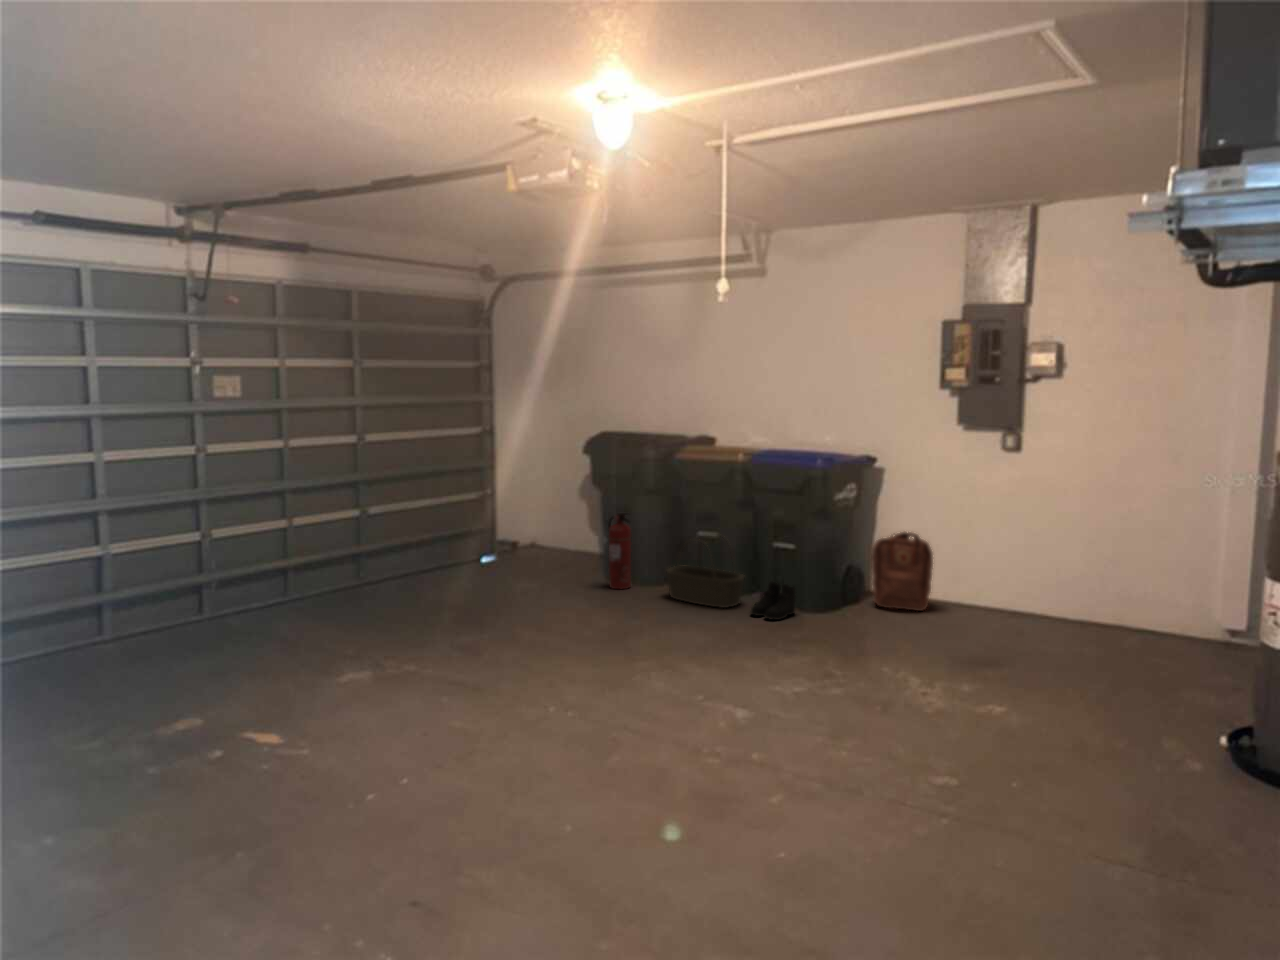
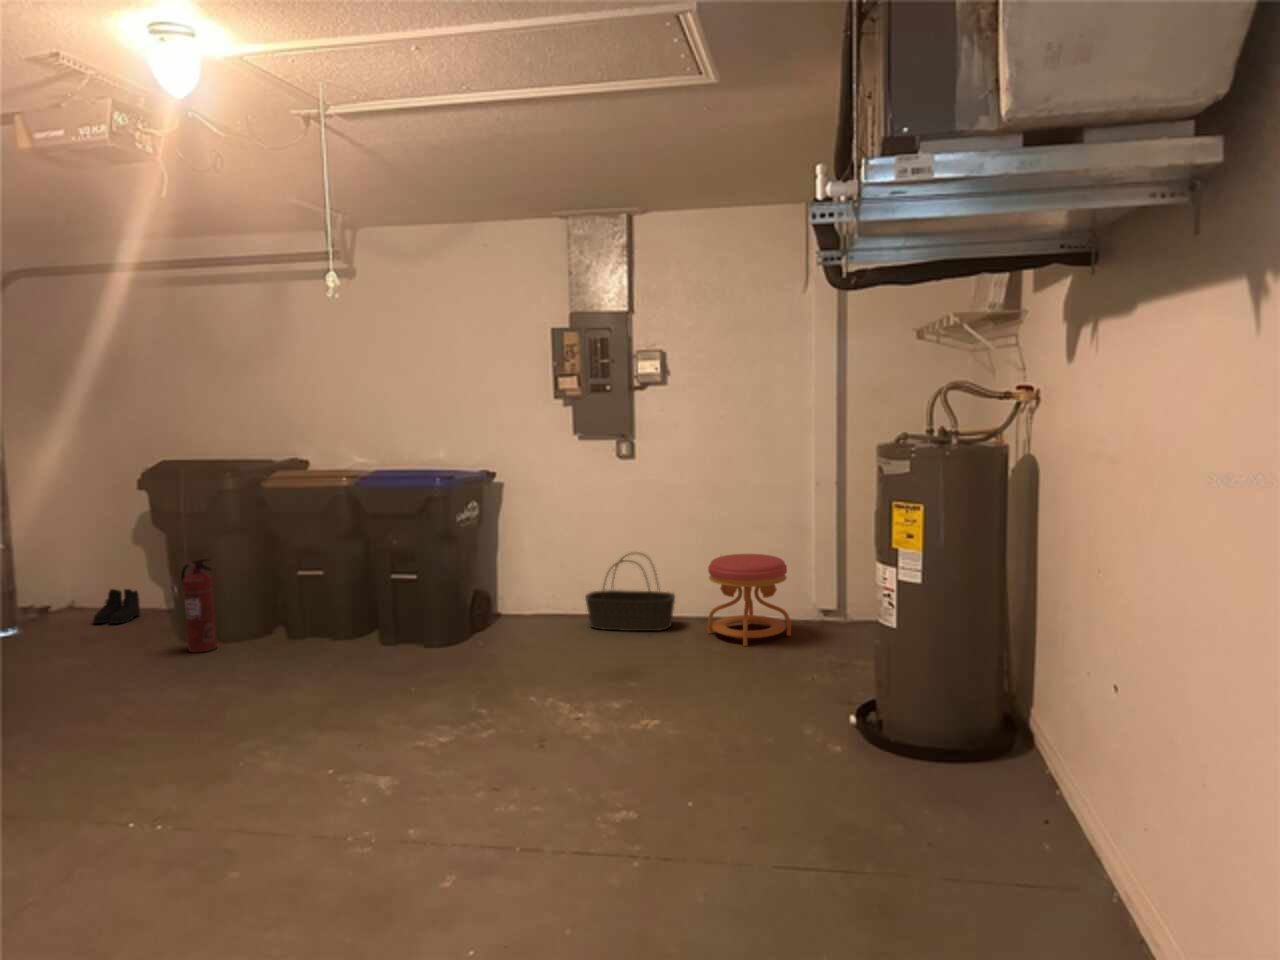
backpack: present [871,531,933,611] -> none [498,548,560,631]
basket: present [667,541,745,608] -> present [585,552,675,631]
stool: none [1085,559,1184,655] -> present [707,554,791,646]
boots: present [751,581,796,620] -> present [93,589,140,623]

